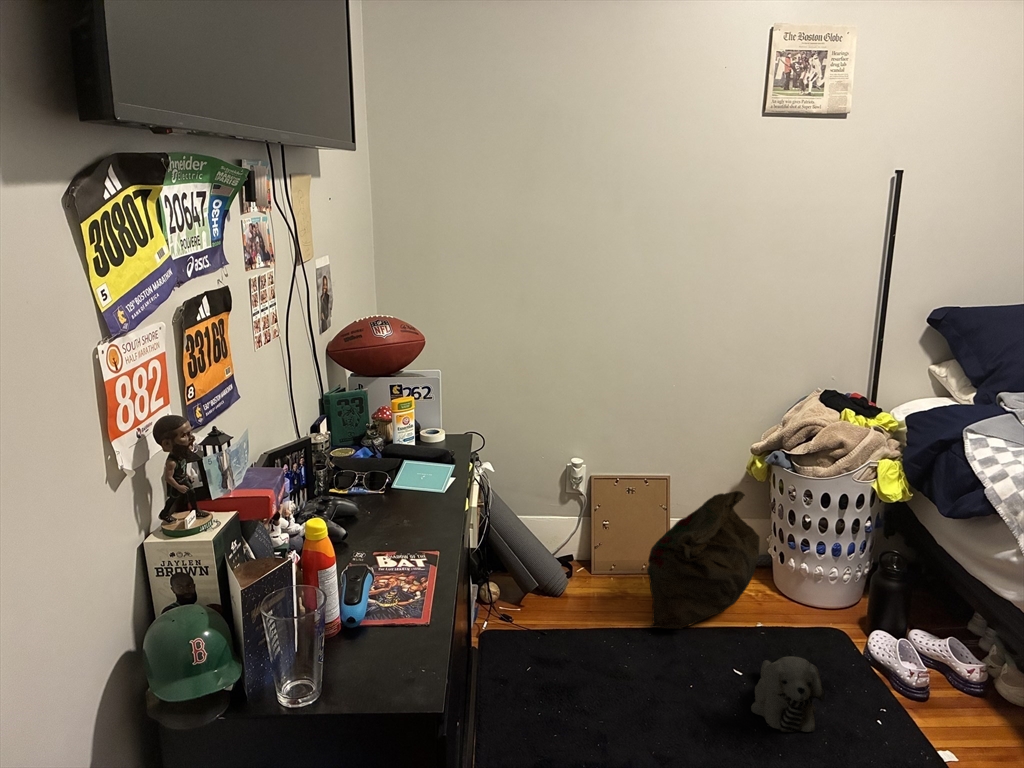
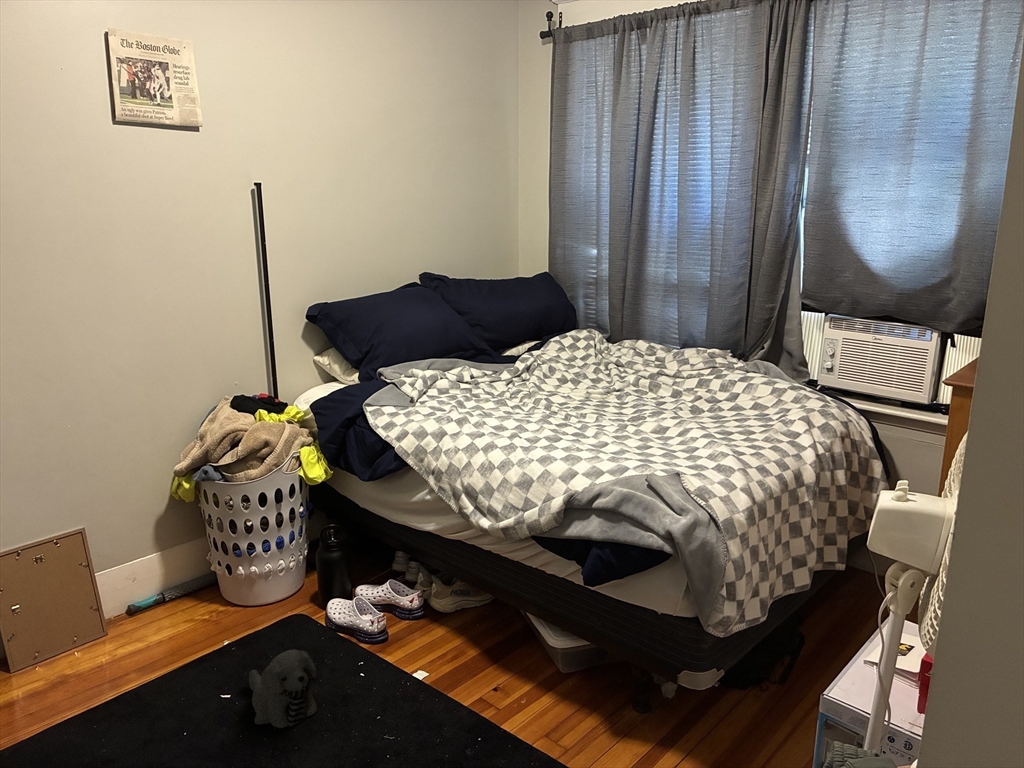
bag: present [647,491,760,629] -> none [87,518,209,698]

